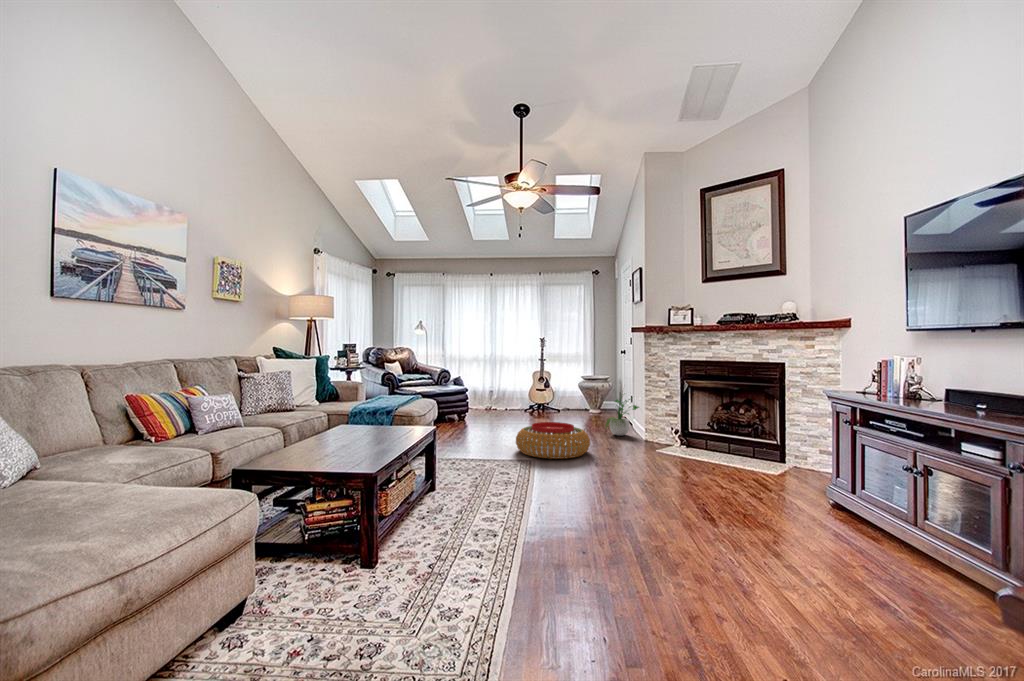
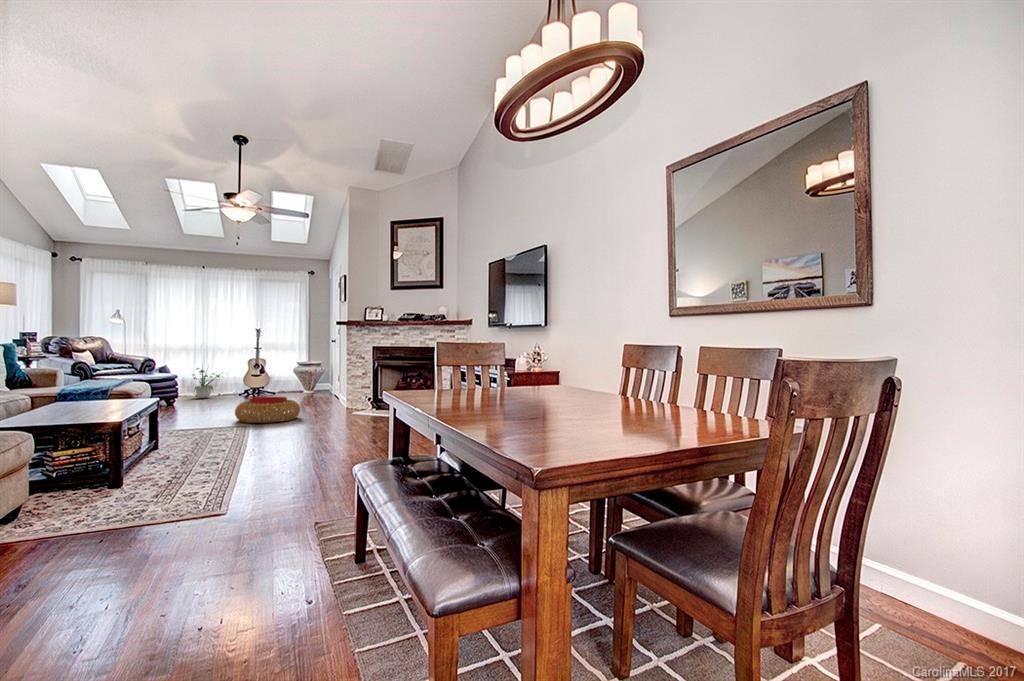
potted plant: present [606,396,639,436] -> present [192,368,220,398]

